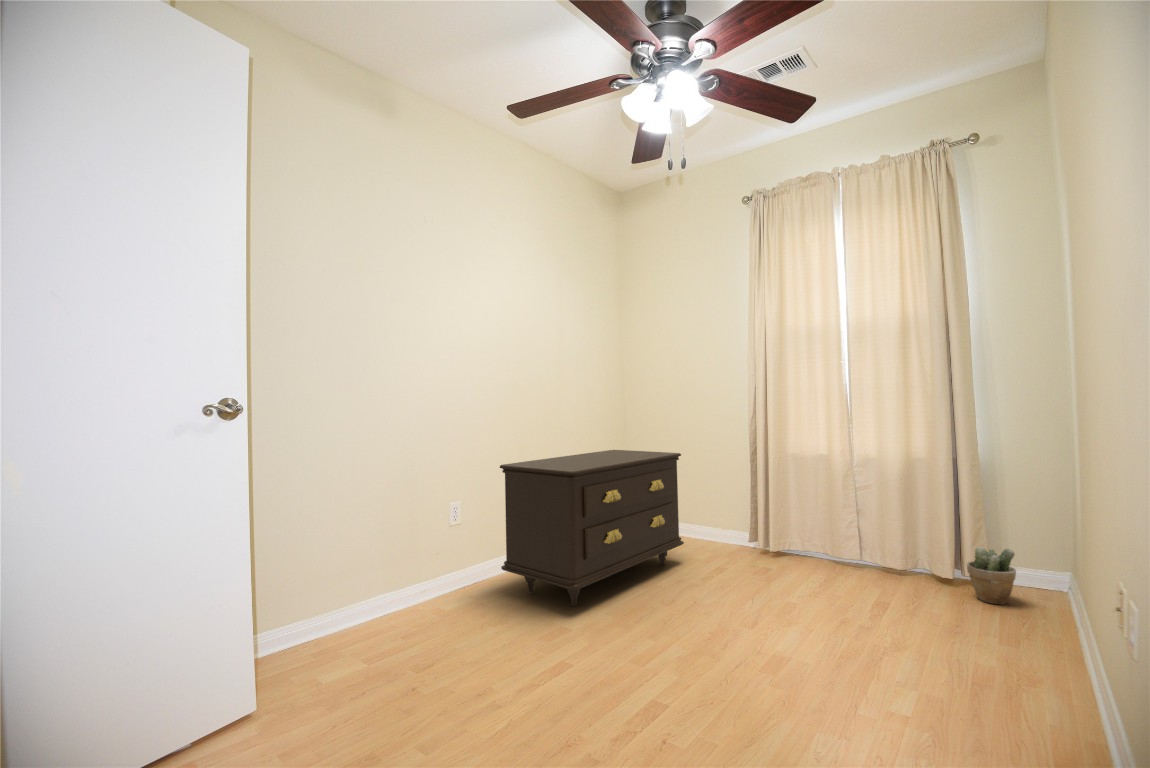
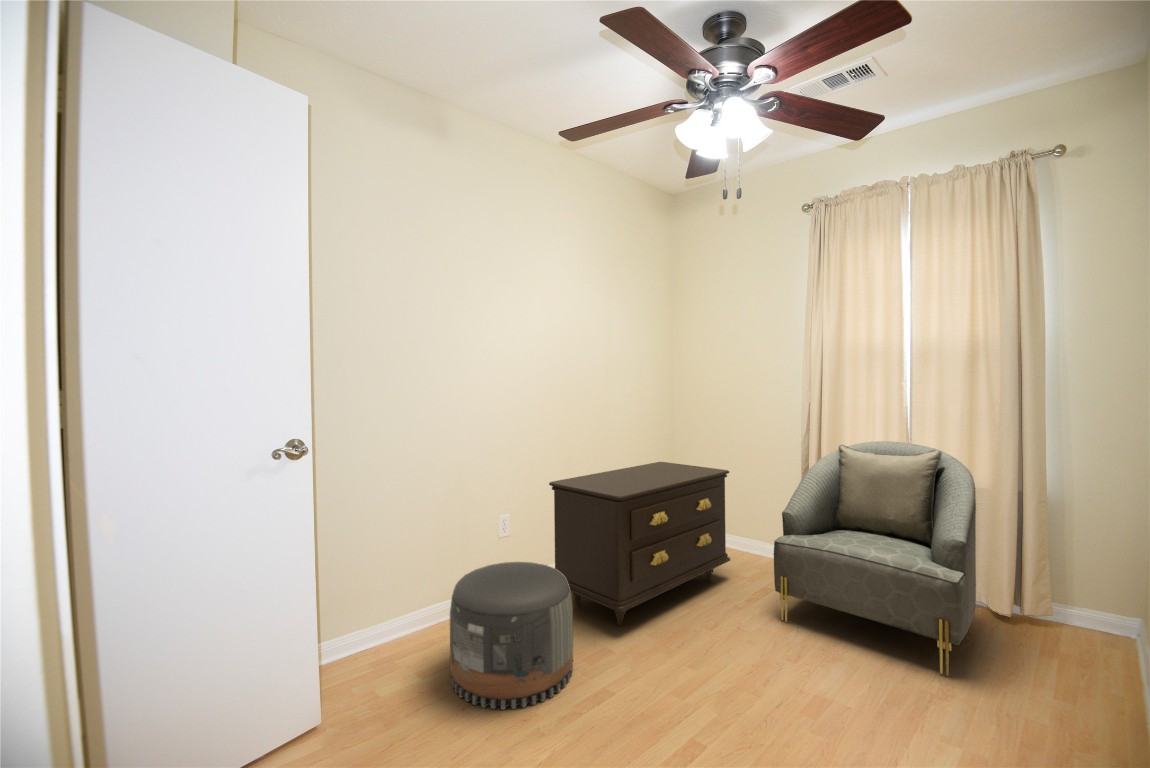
armchair: none [725,418,912,630] -> present [774,441,976,677]
pouf: none [396,541,526,684] -> present [450,562,573,710]
potted plant: present [967,547,1016,604] -> none [1037,589,1095,652]

